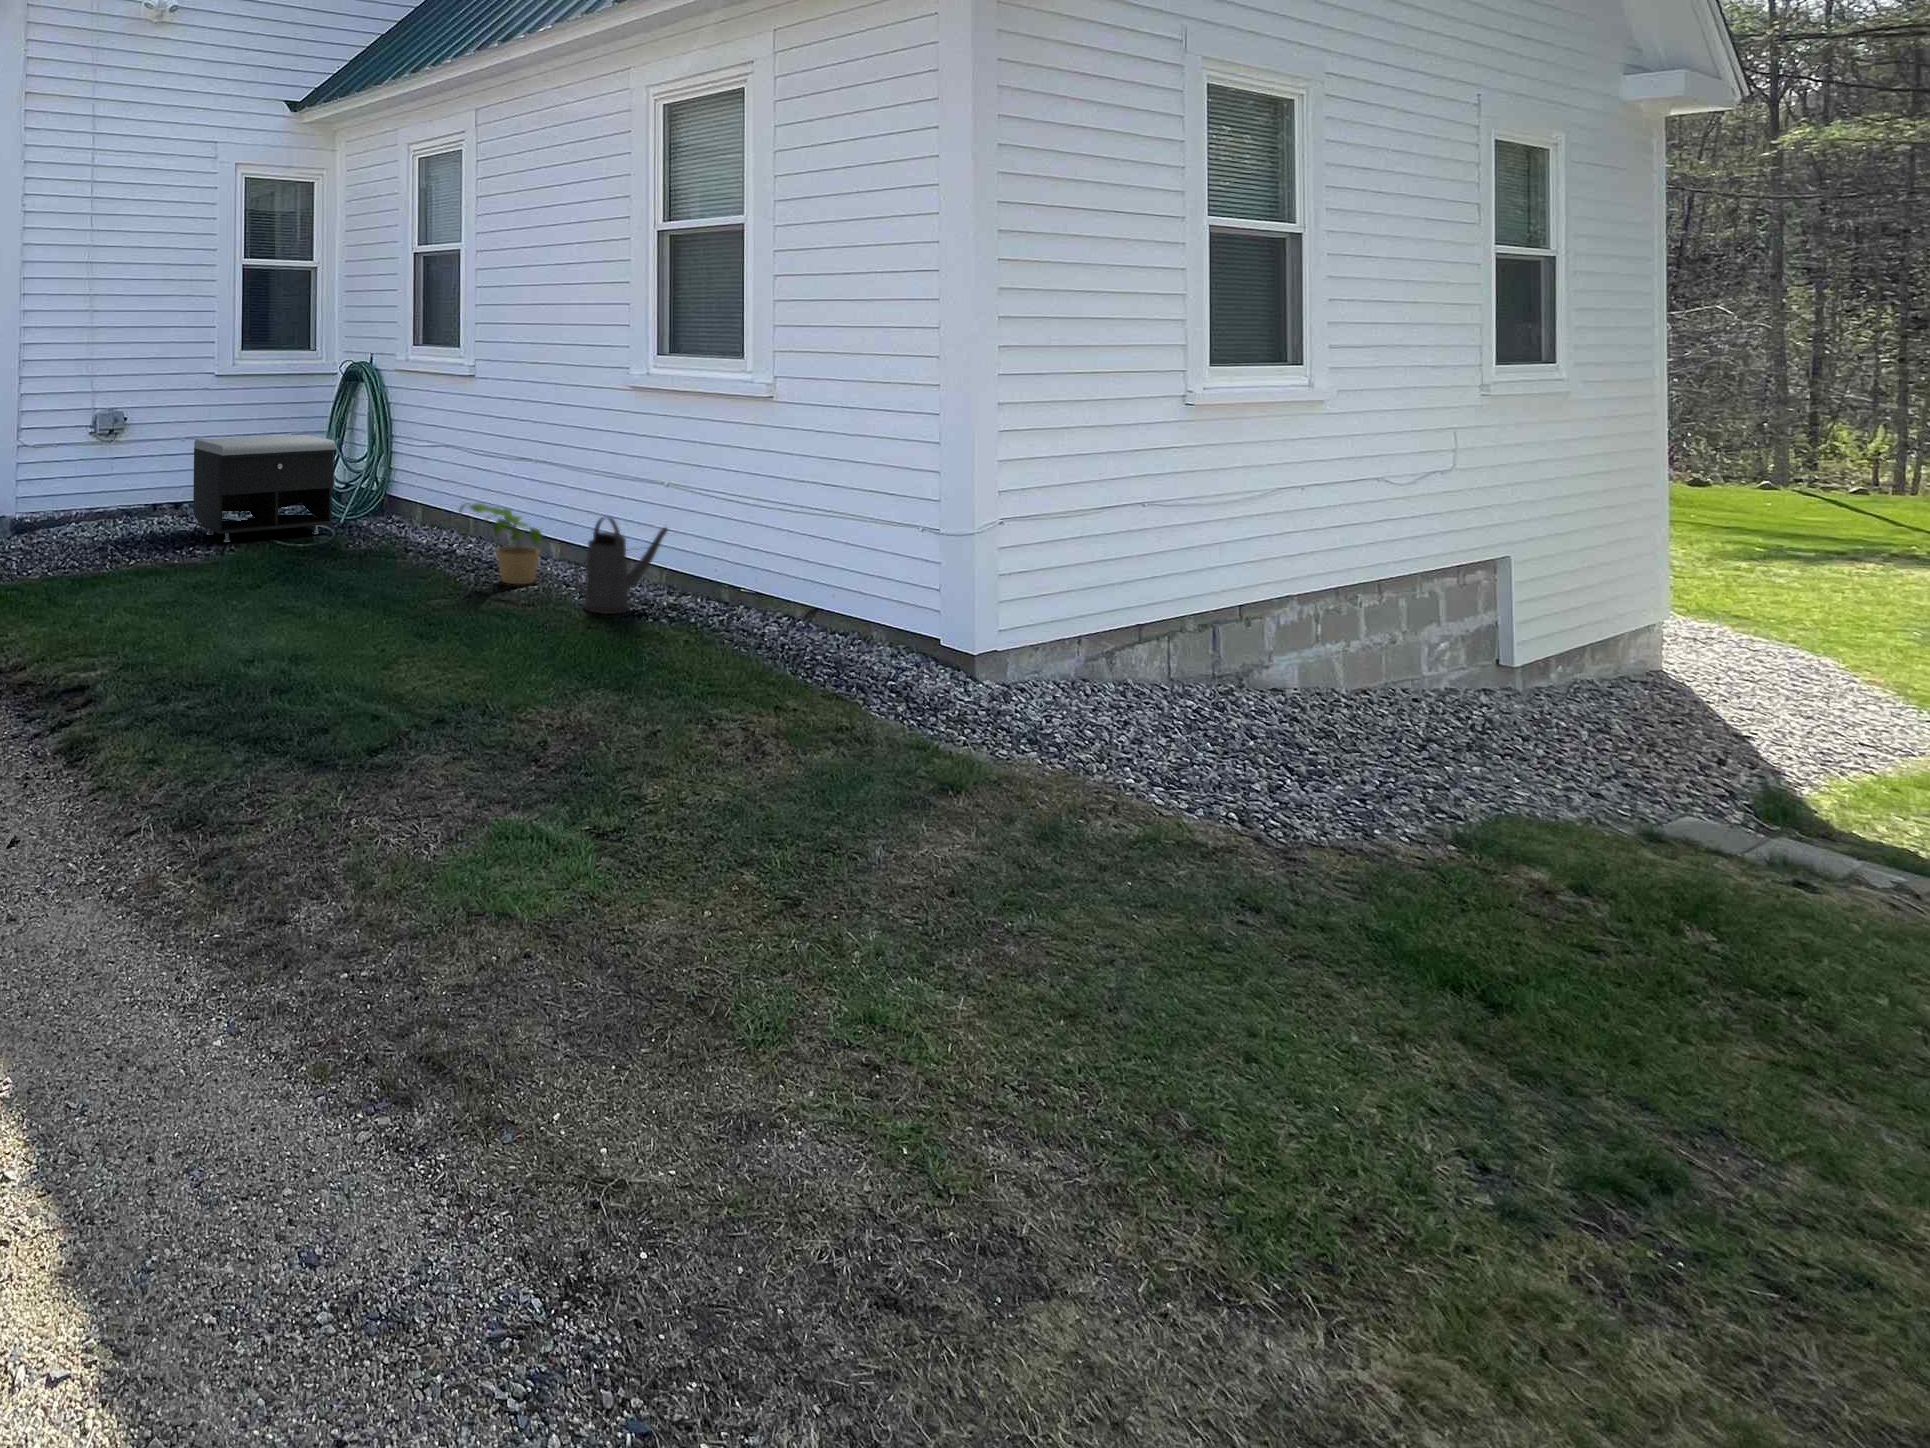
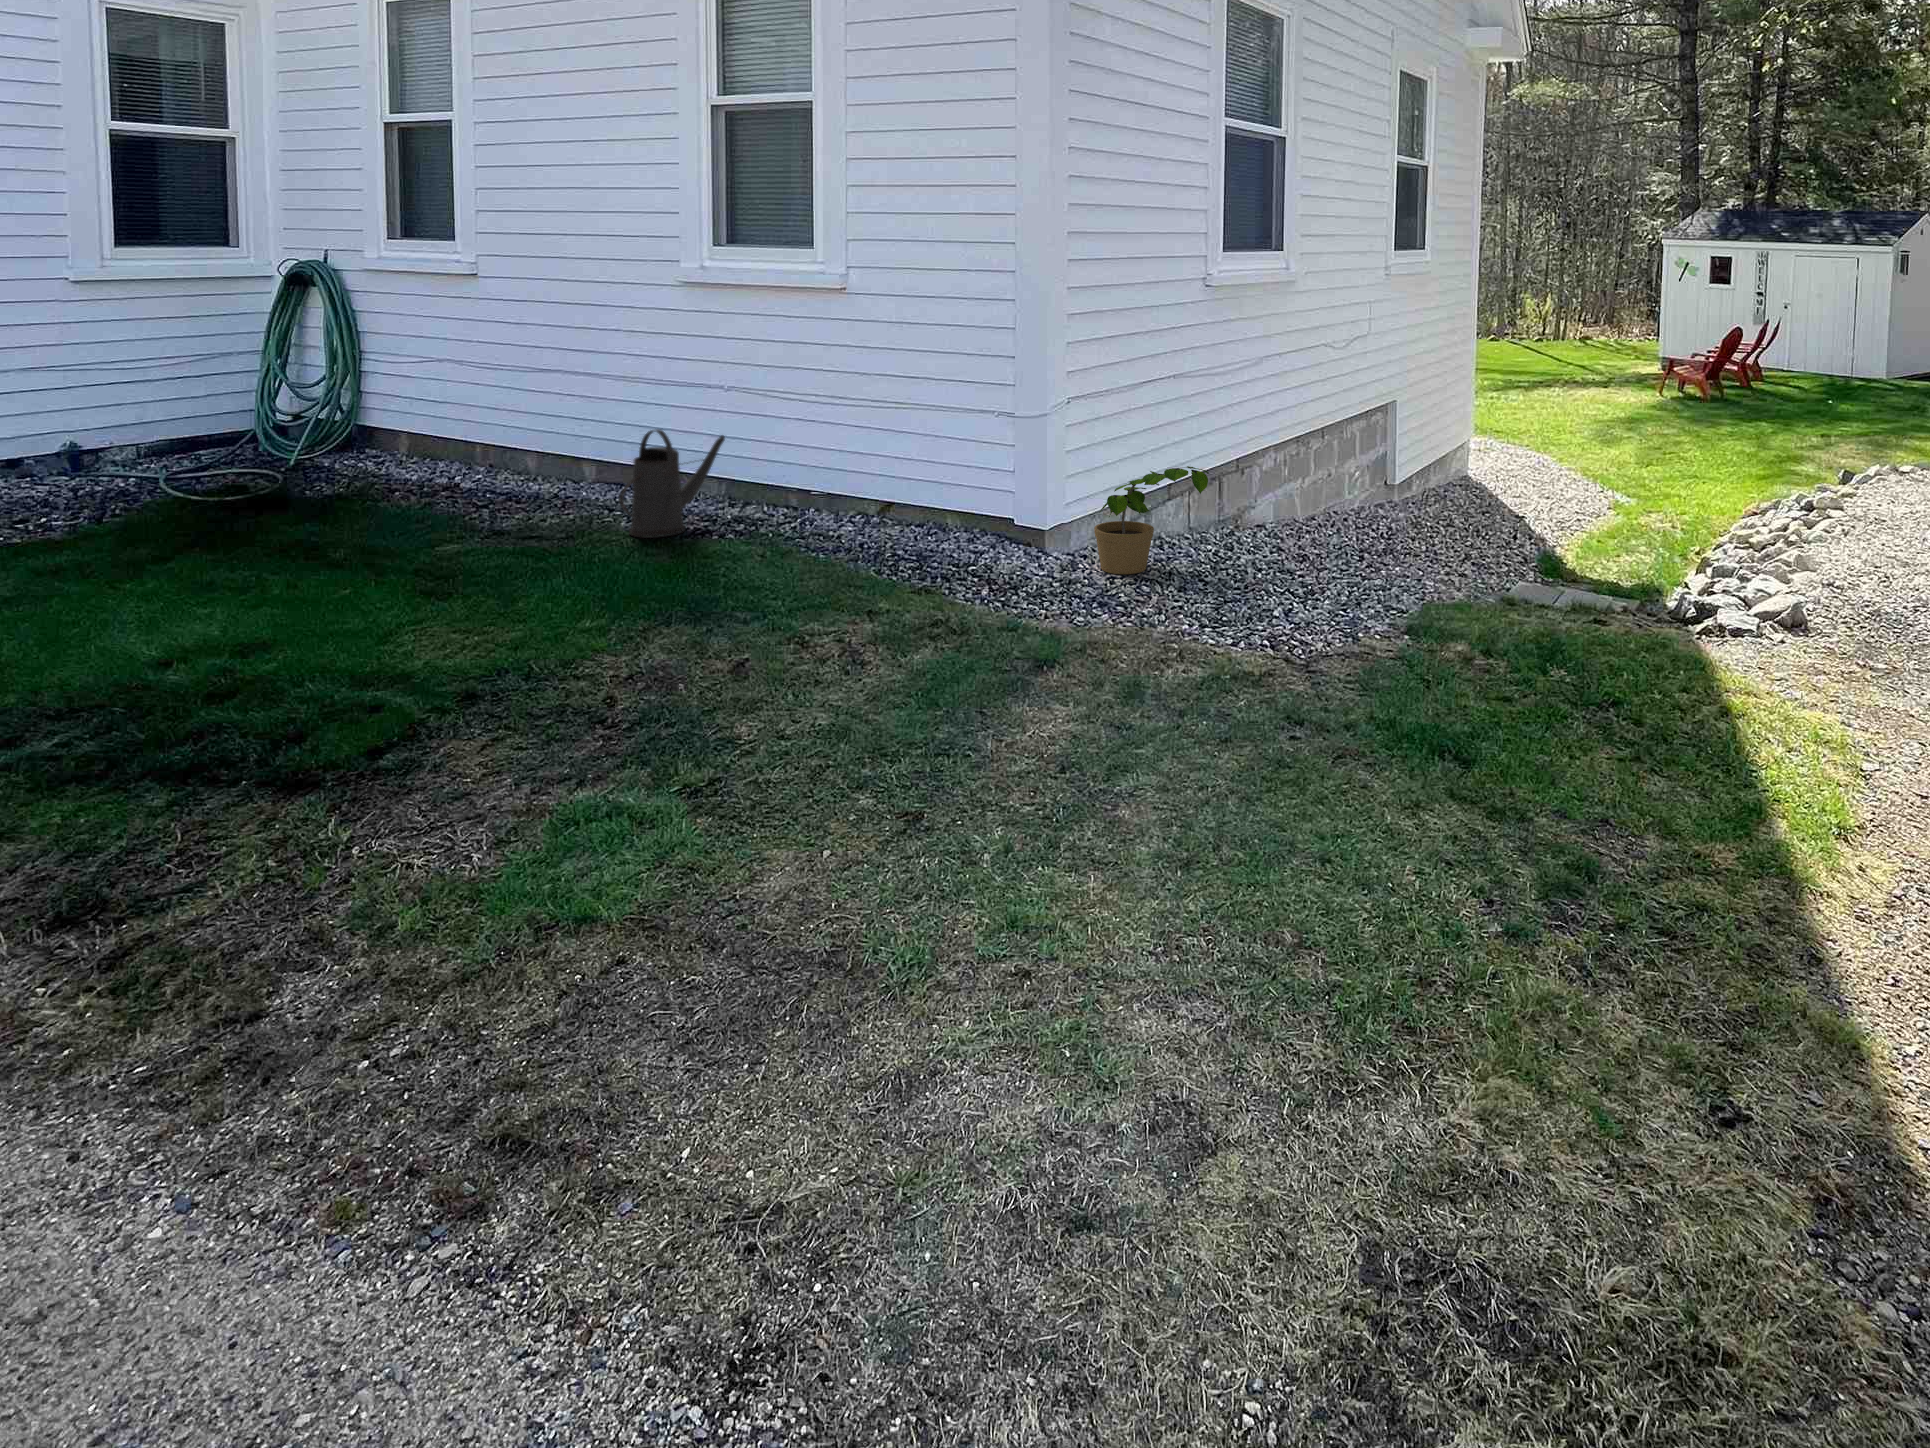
storage bench: present [193,435,335,542] -> none [39,357,276,506]
potted plant: present [458,503,542,584] -> present [1094,466,1209,574]

